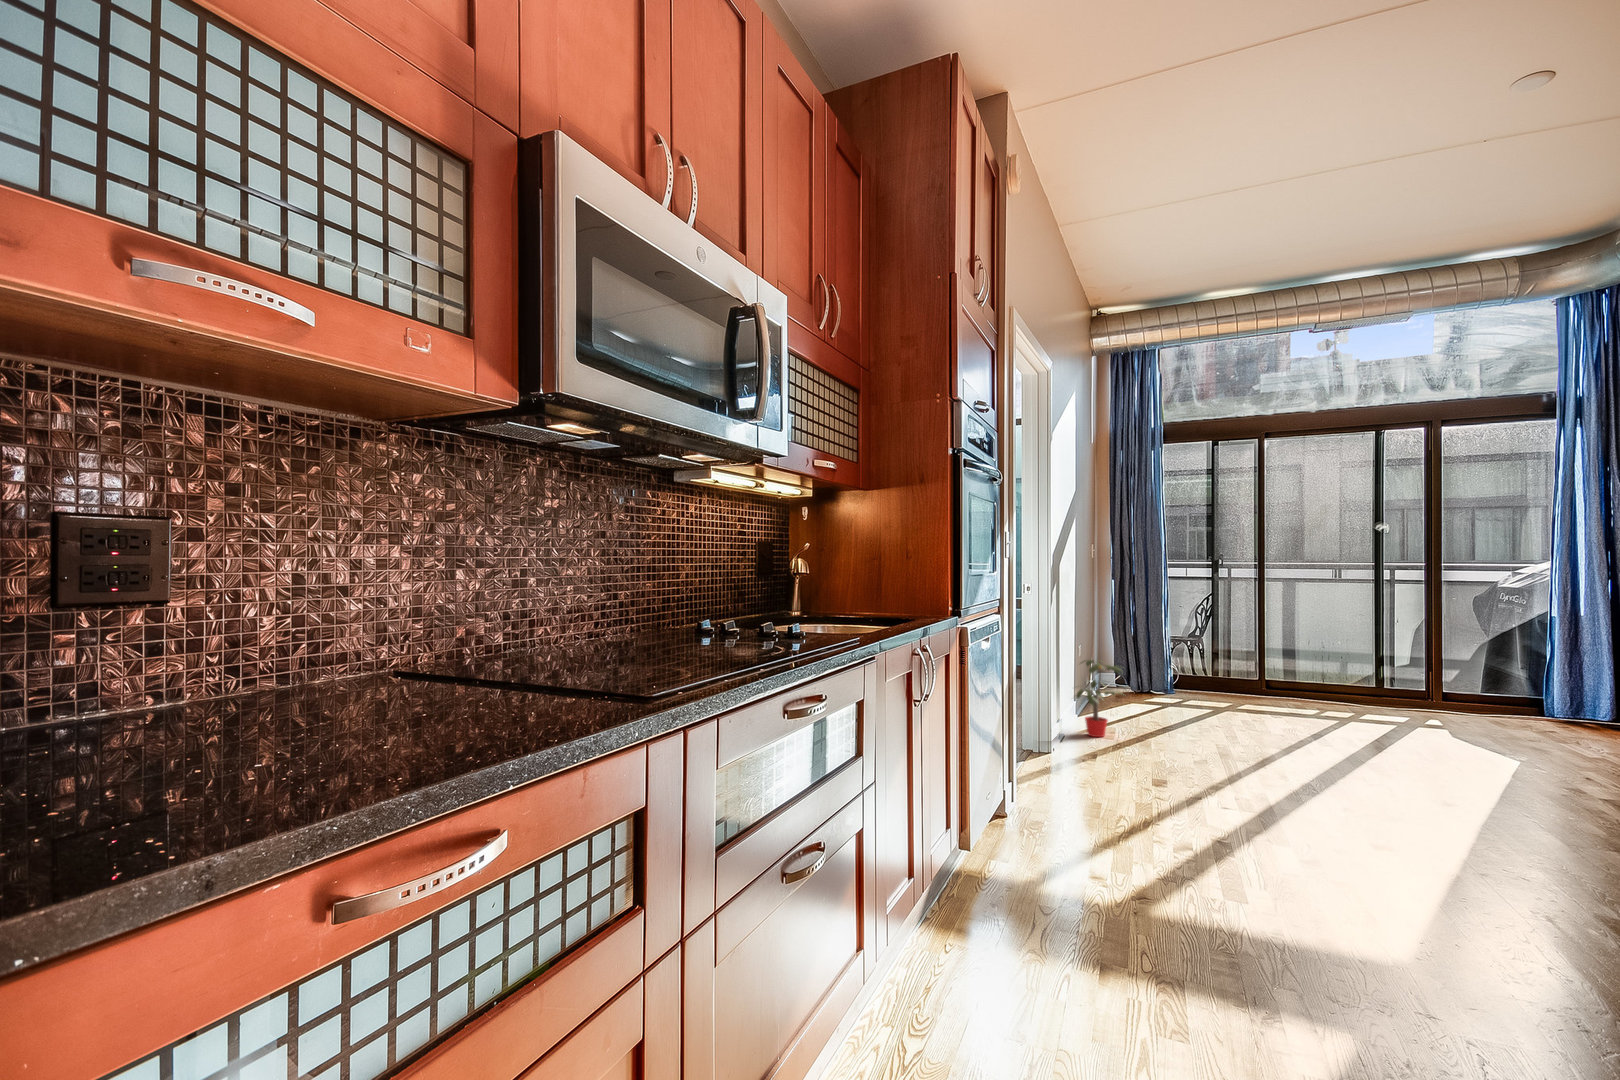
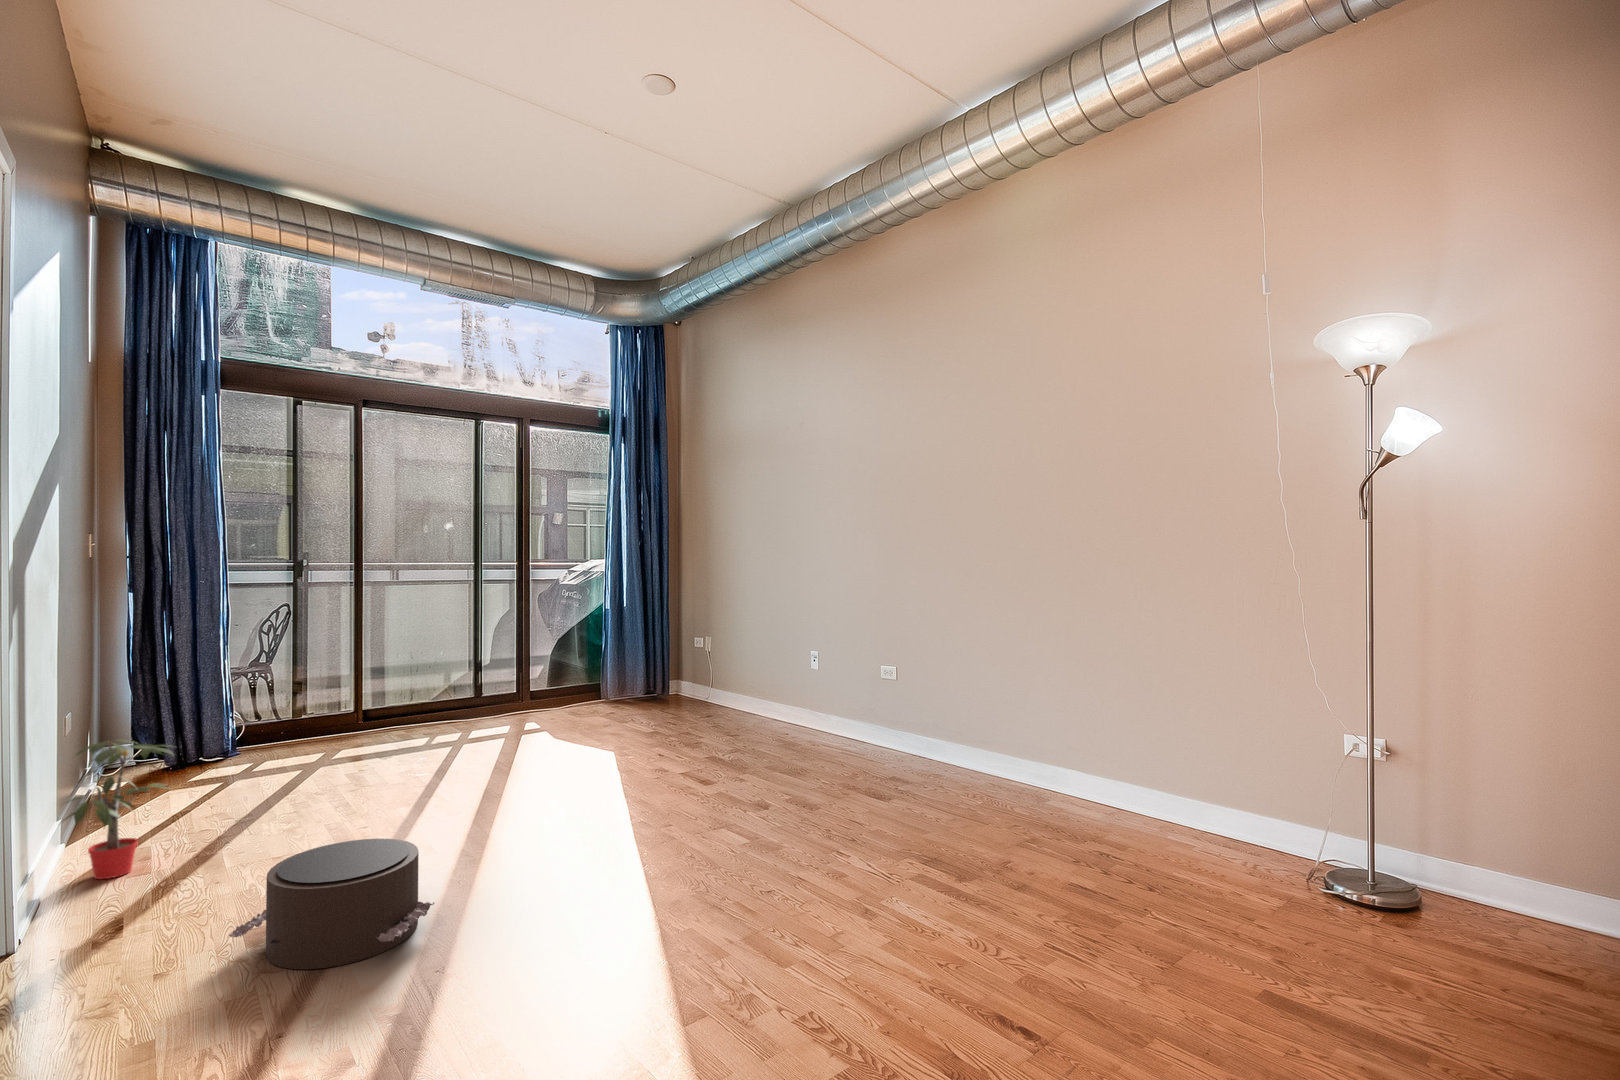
pouf: none [1139,740,1265,813] -> present [229,838,434,969]

